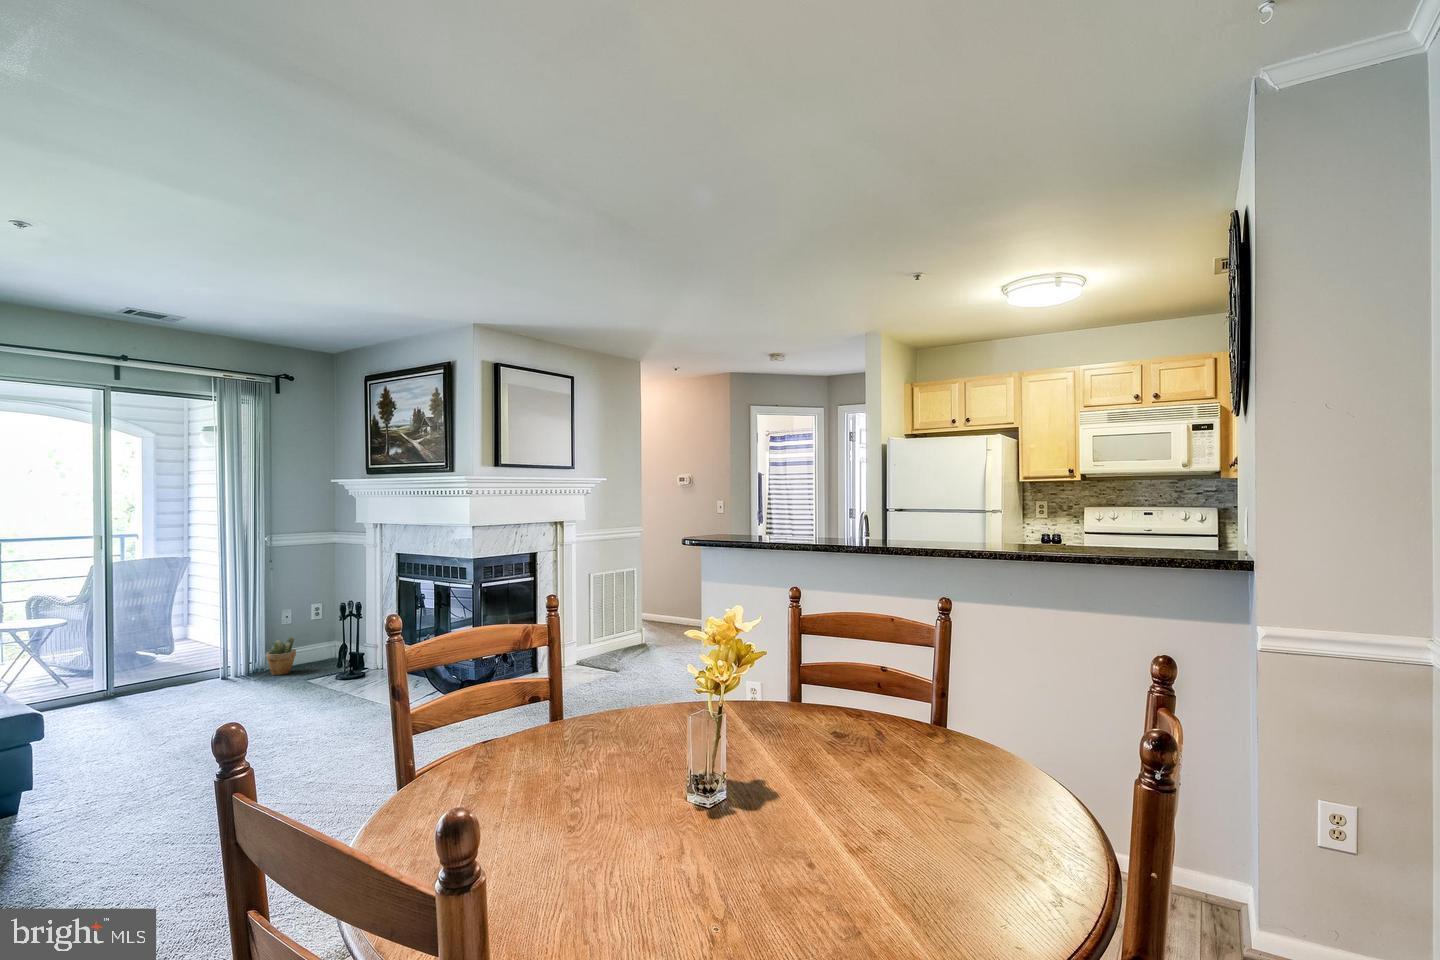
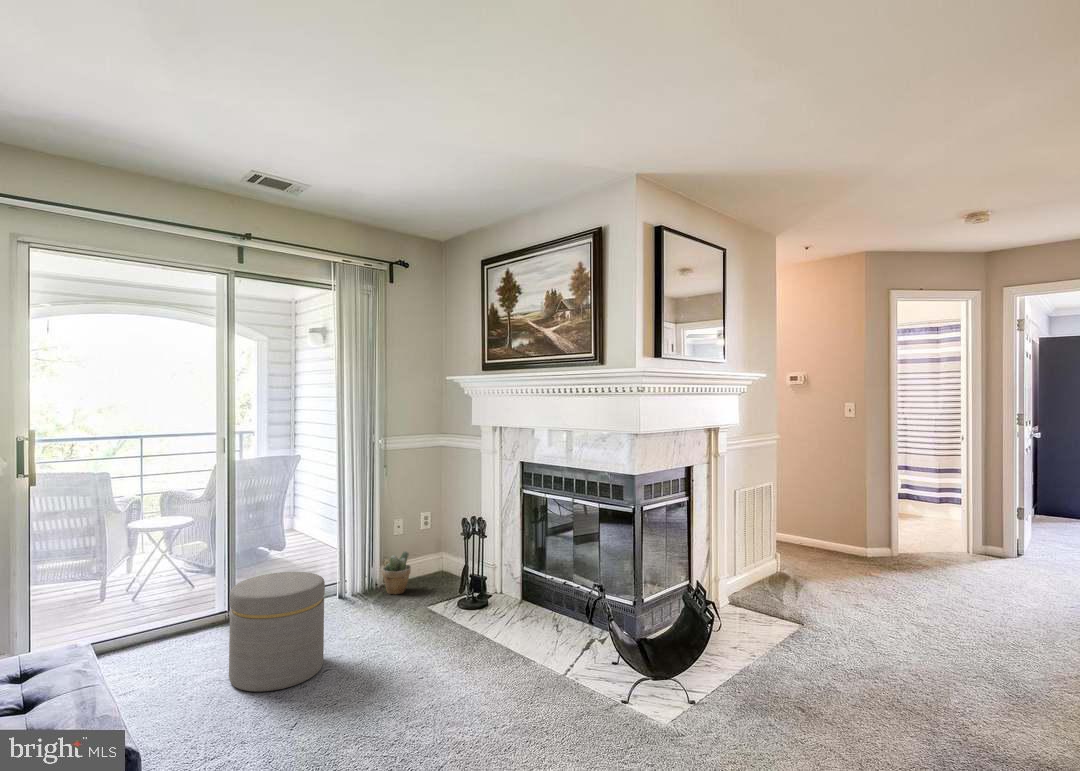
ottoman: none [102,646,193,736] -> present [229,572,325,692]

